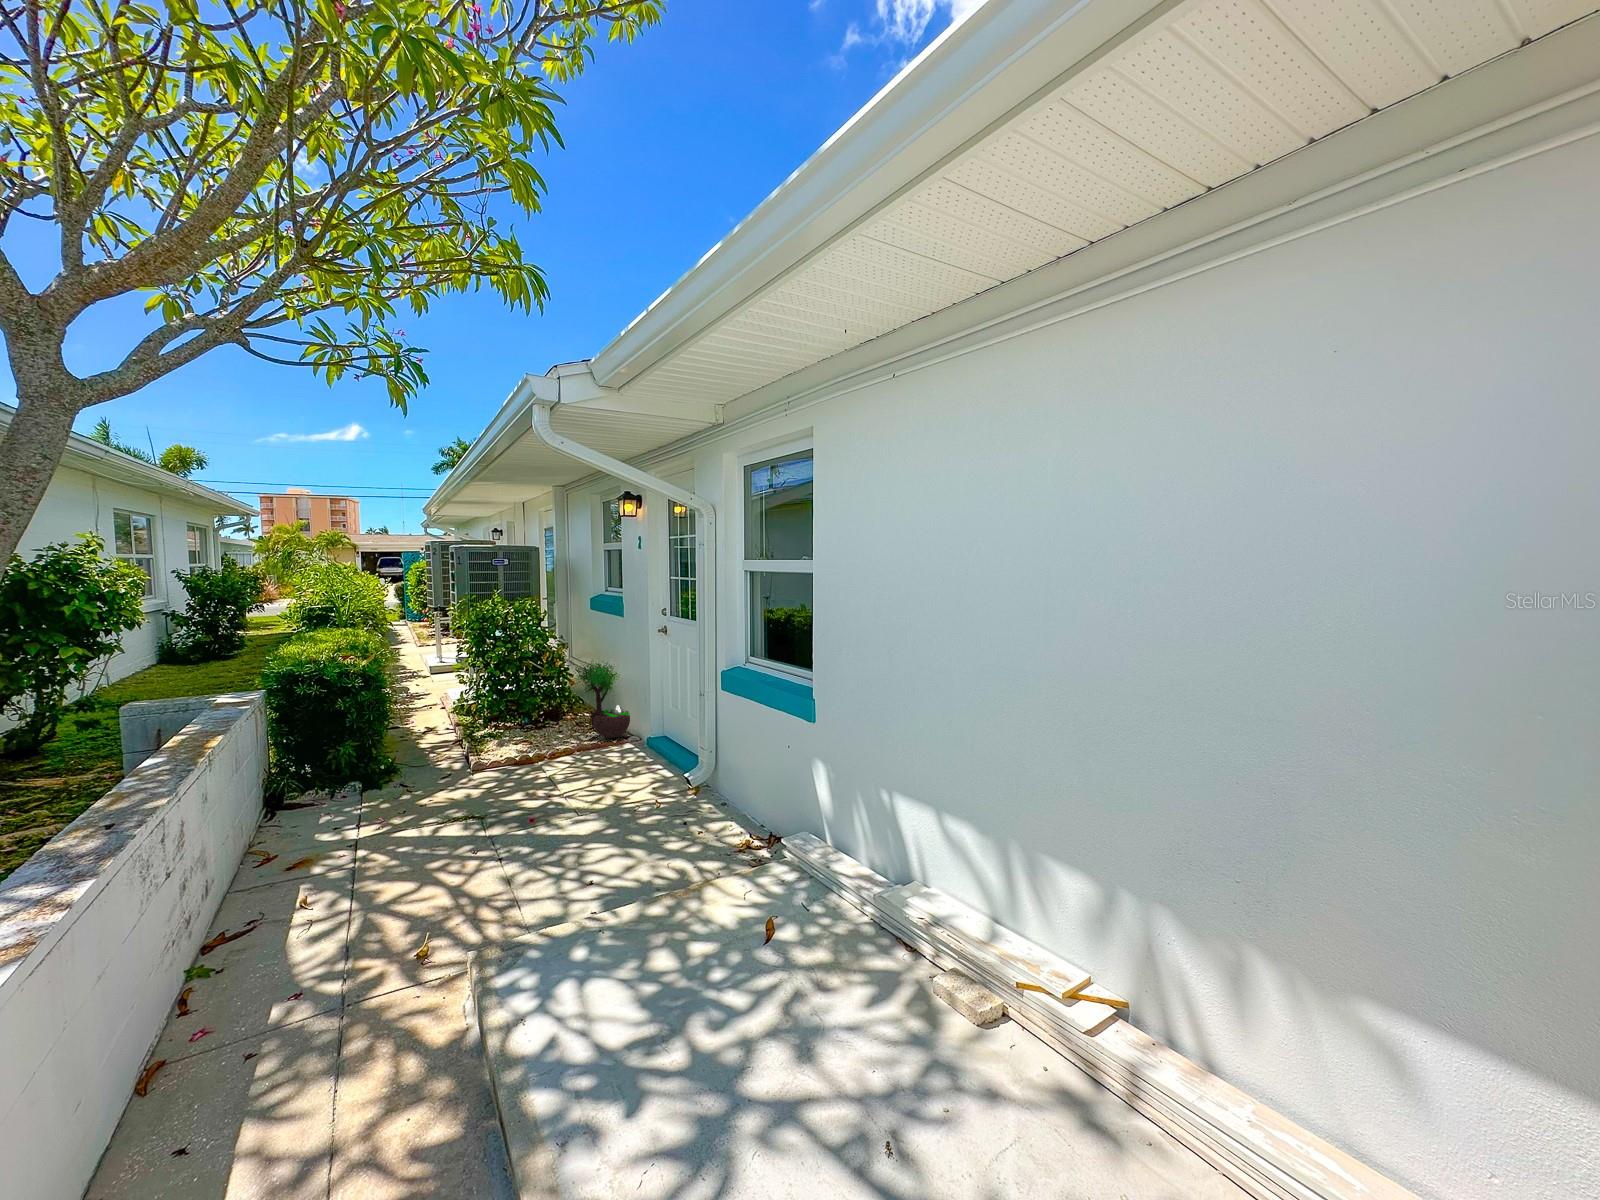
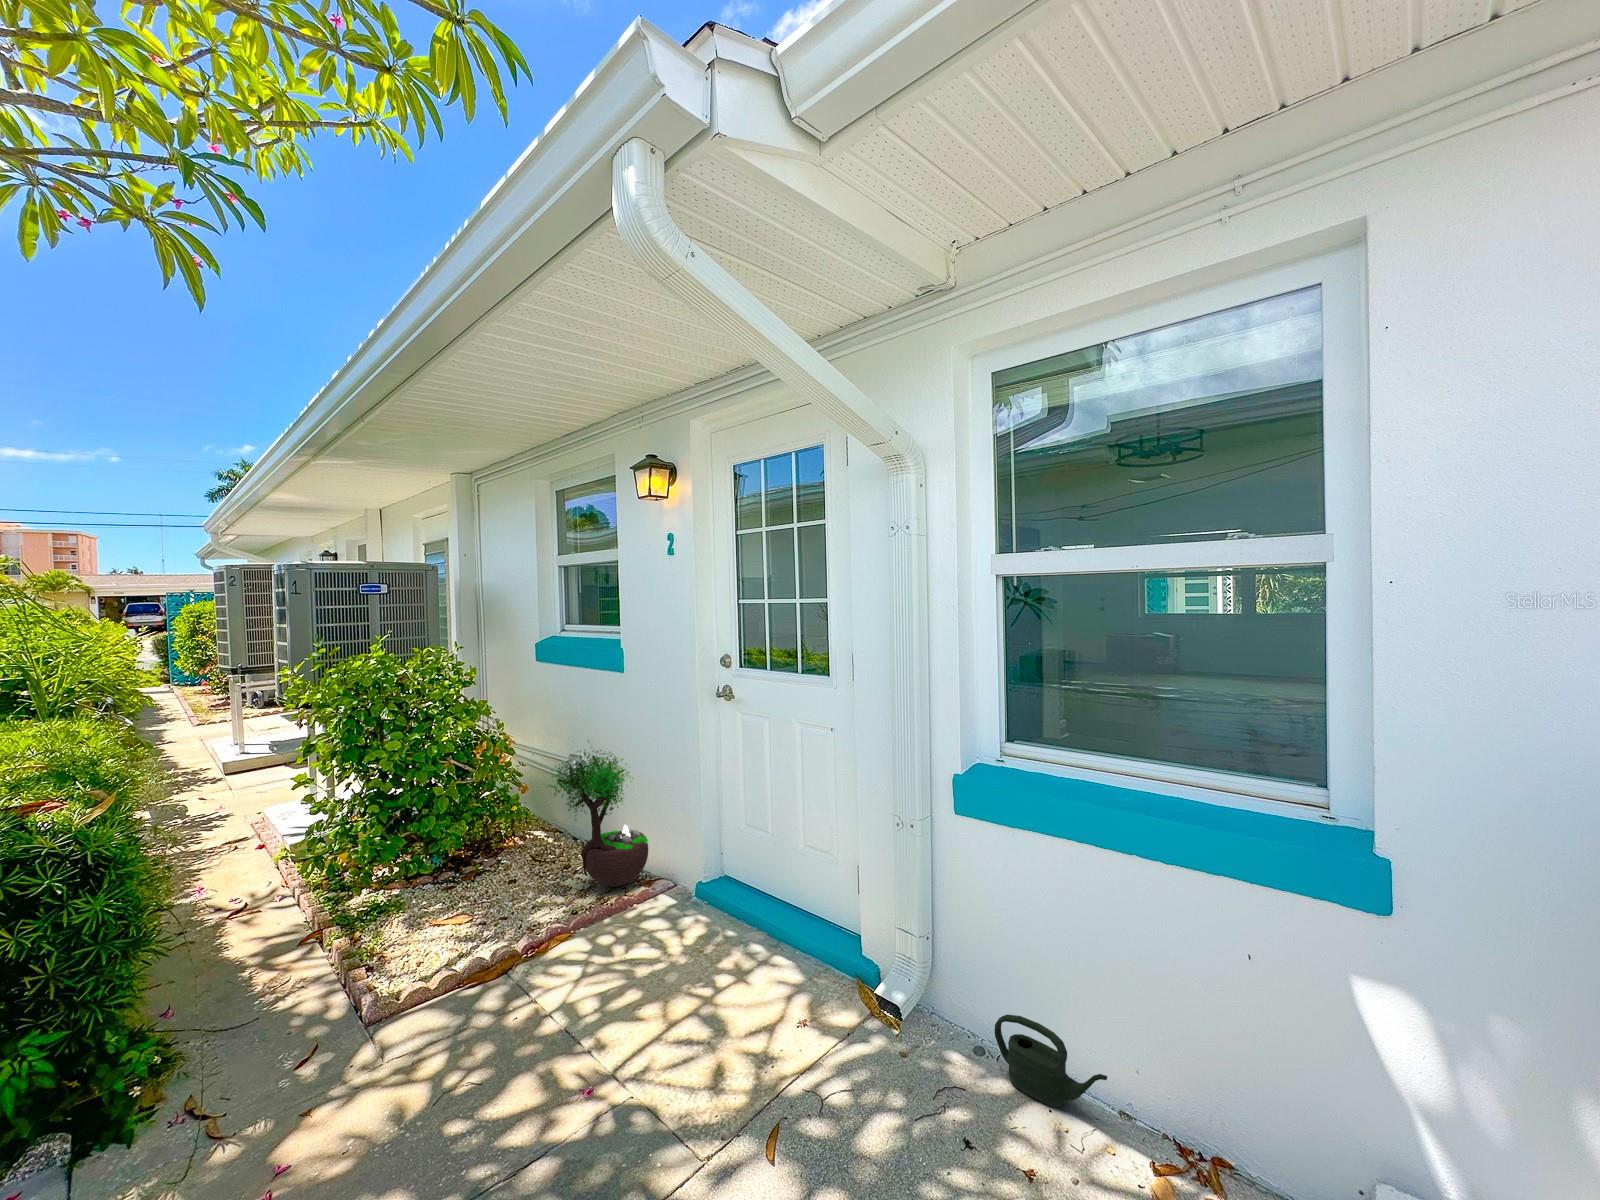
watering can: none [723,783,748,820] -> present [994,1014,1107,1107]

